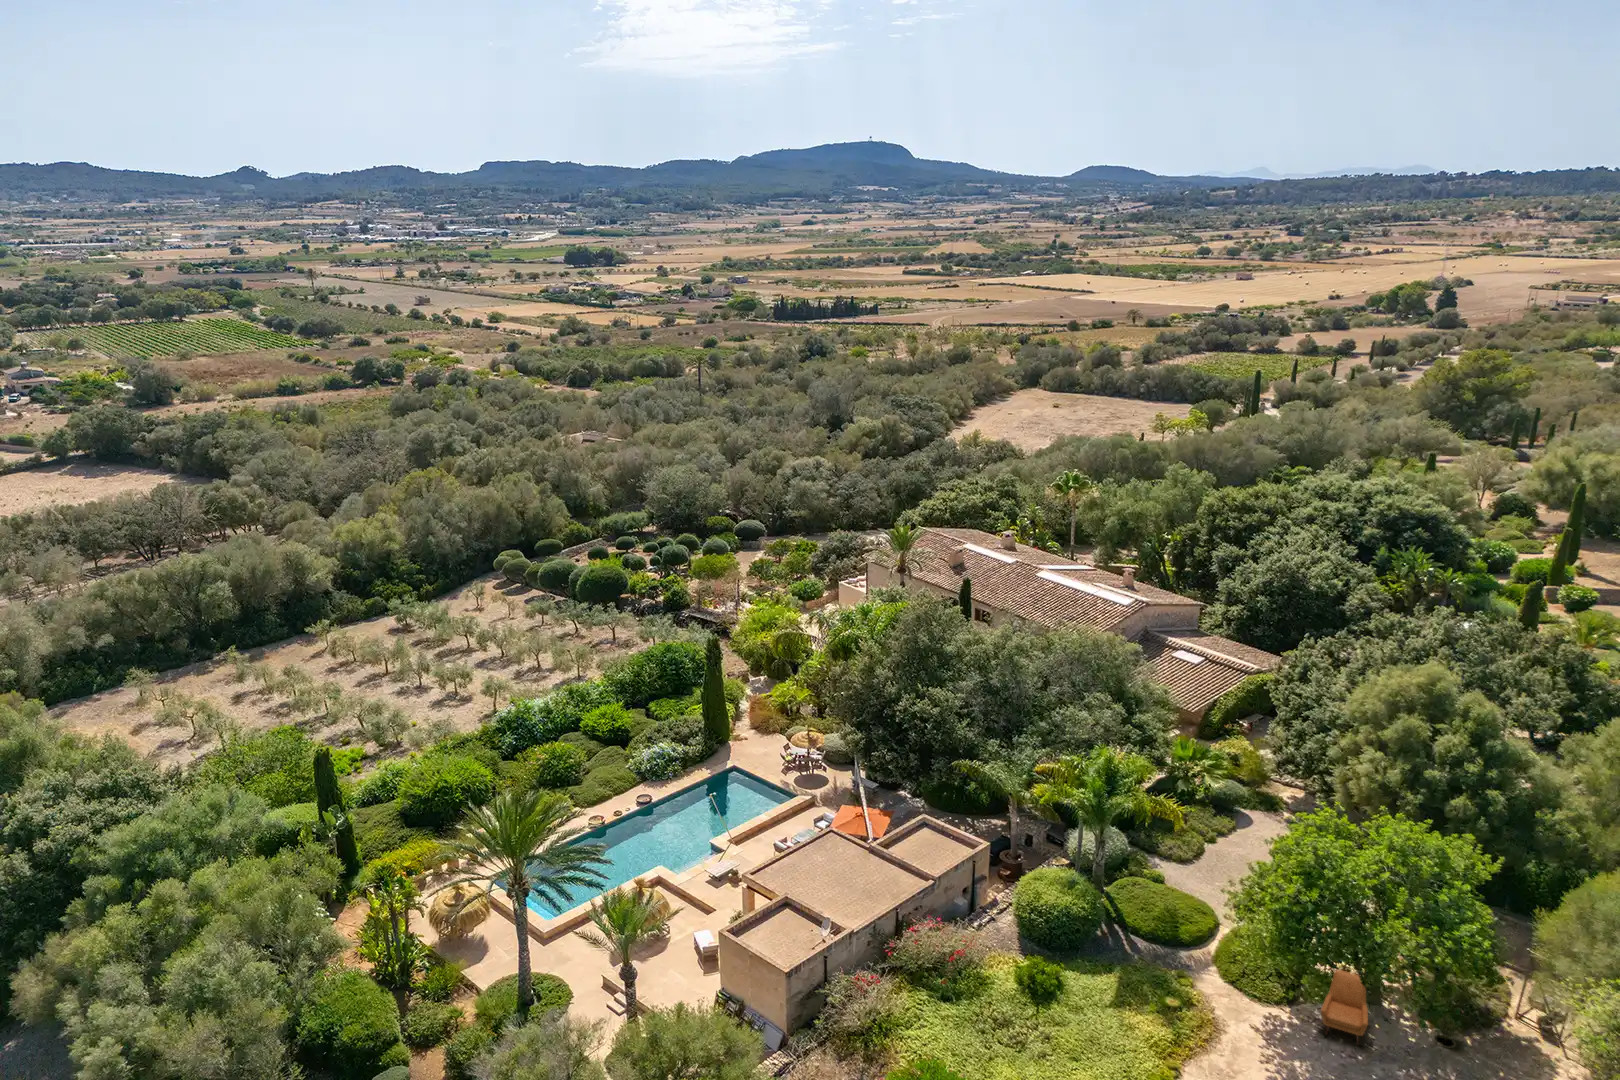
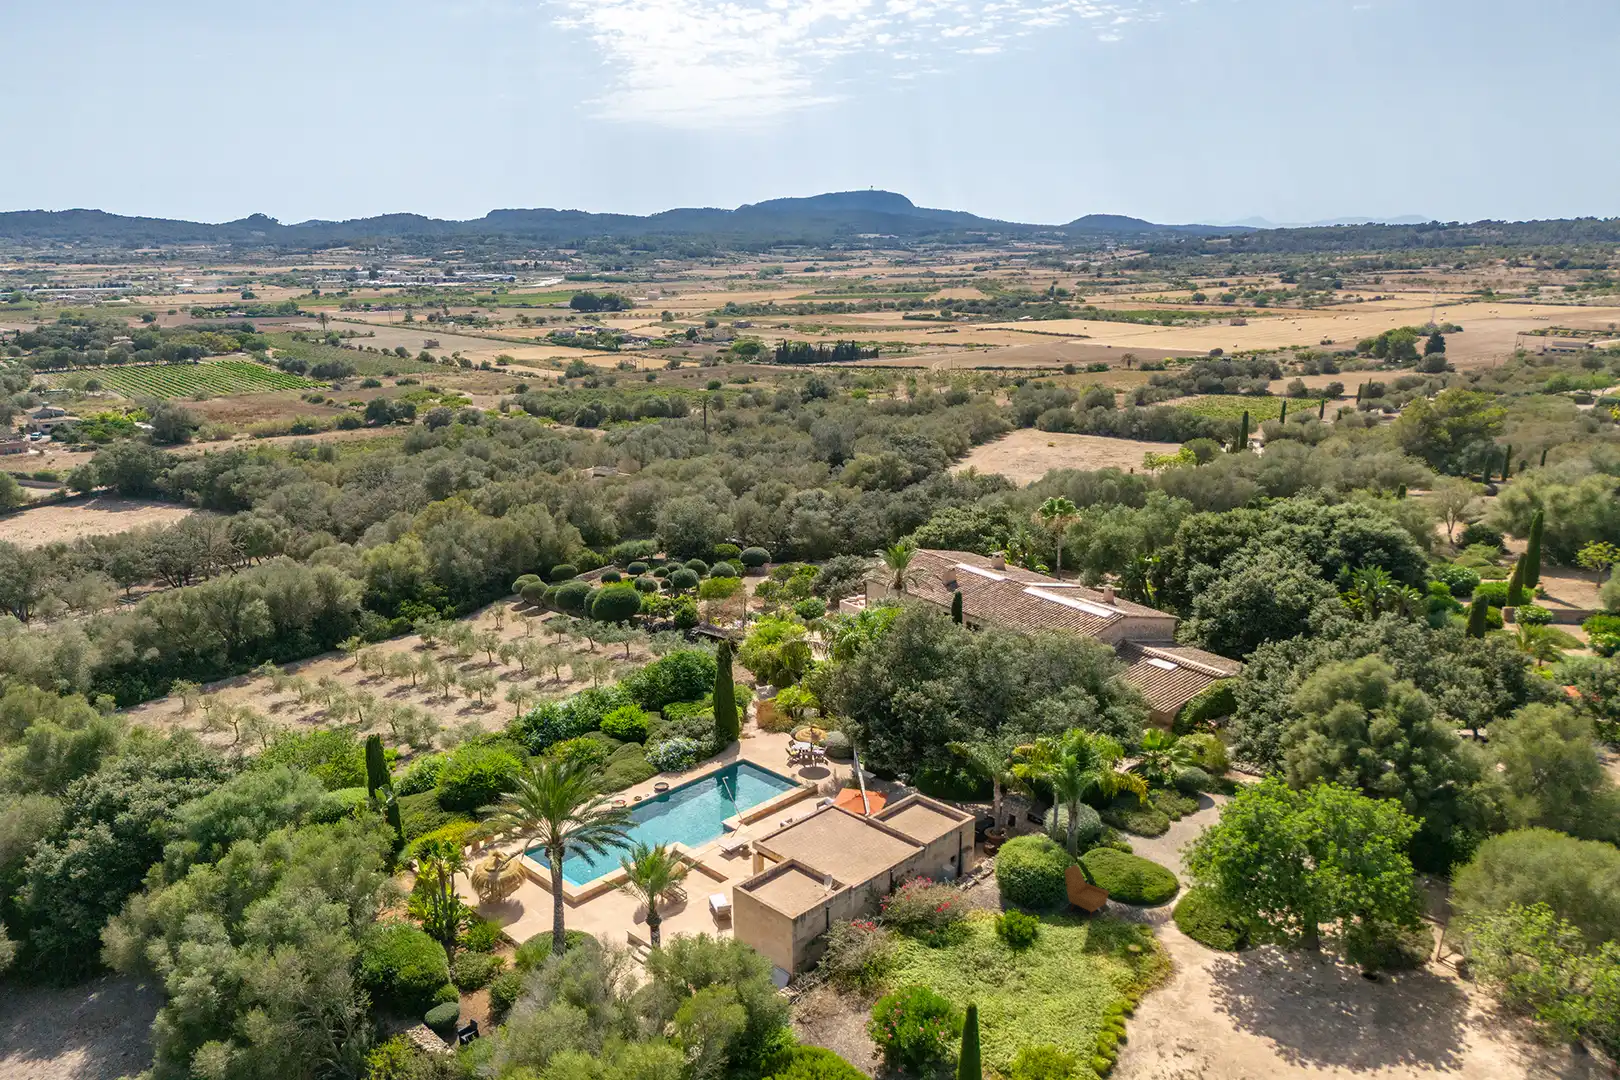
chair: present [1321,970,1368,1044] -> present [1065,865,1108,918]

